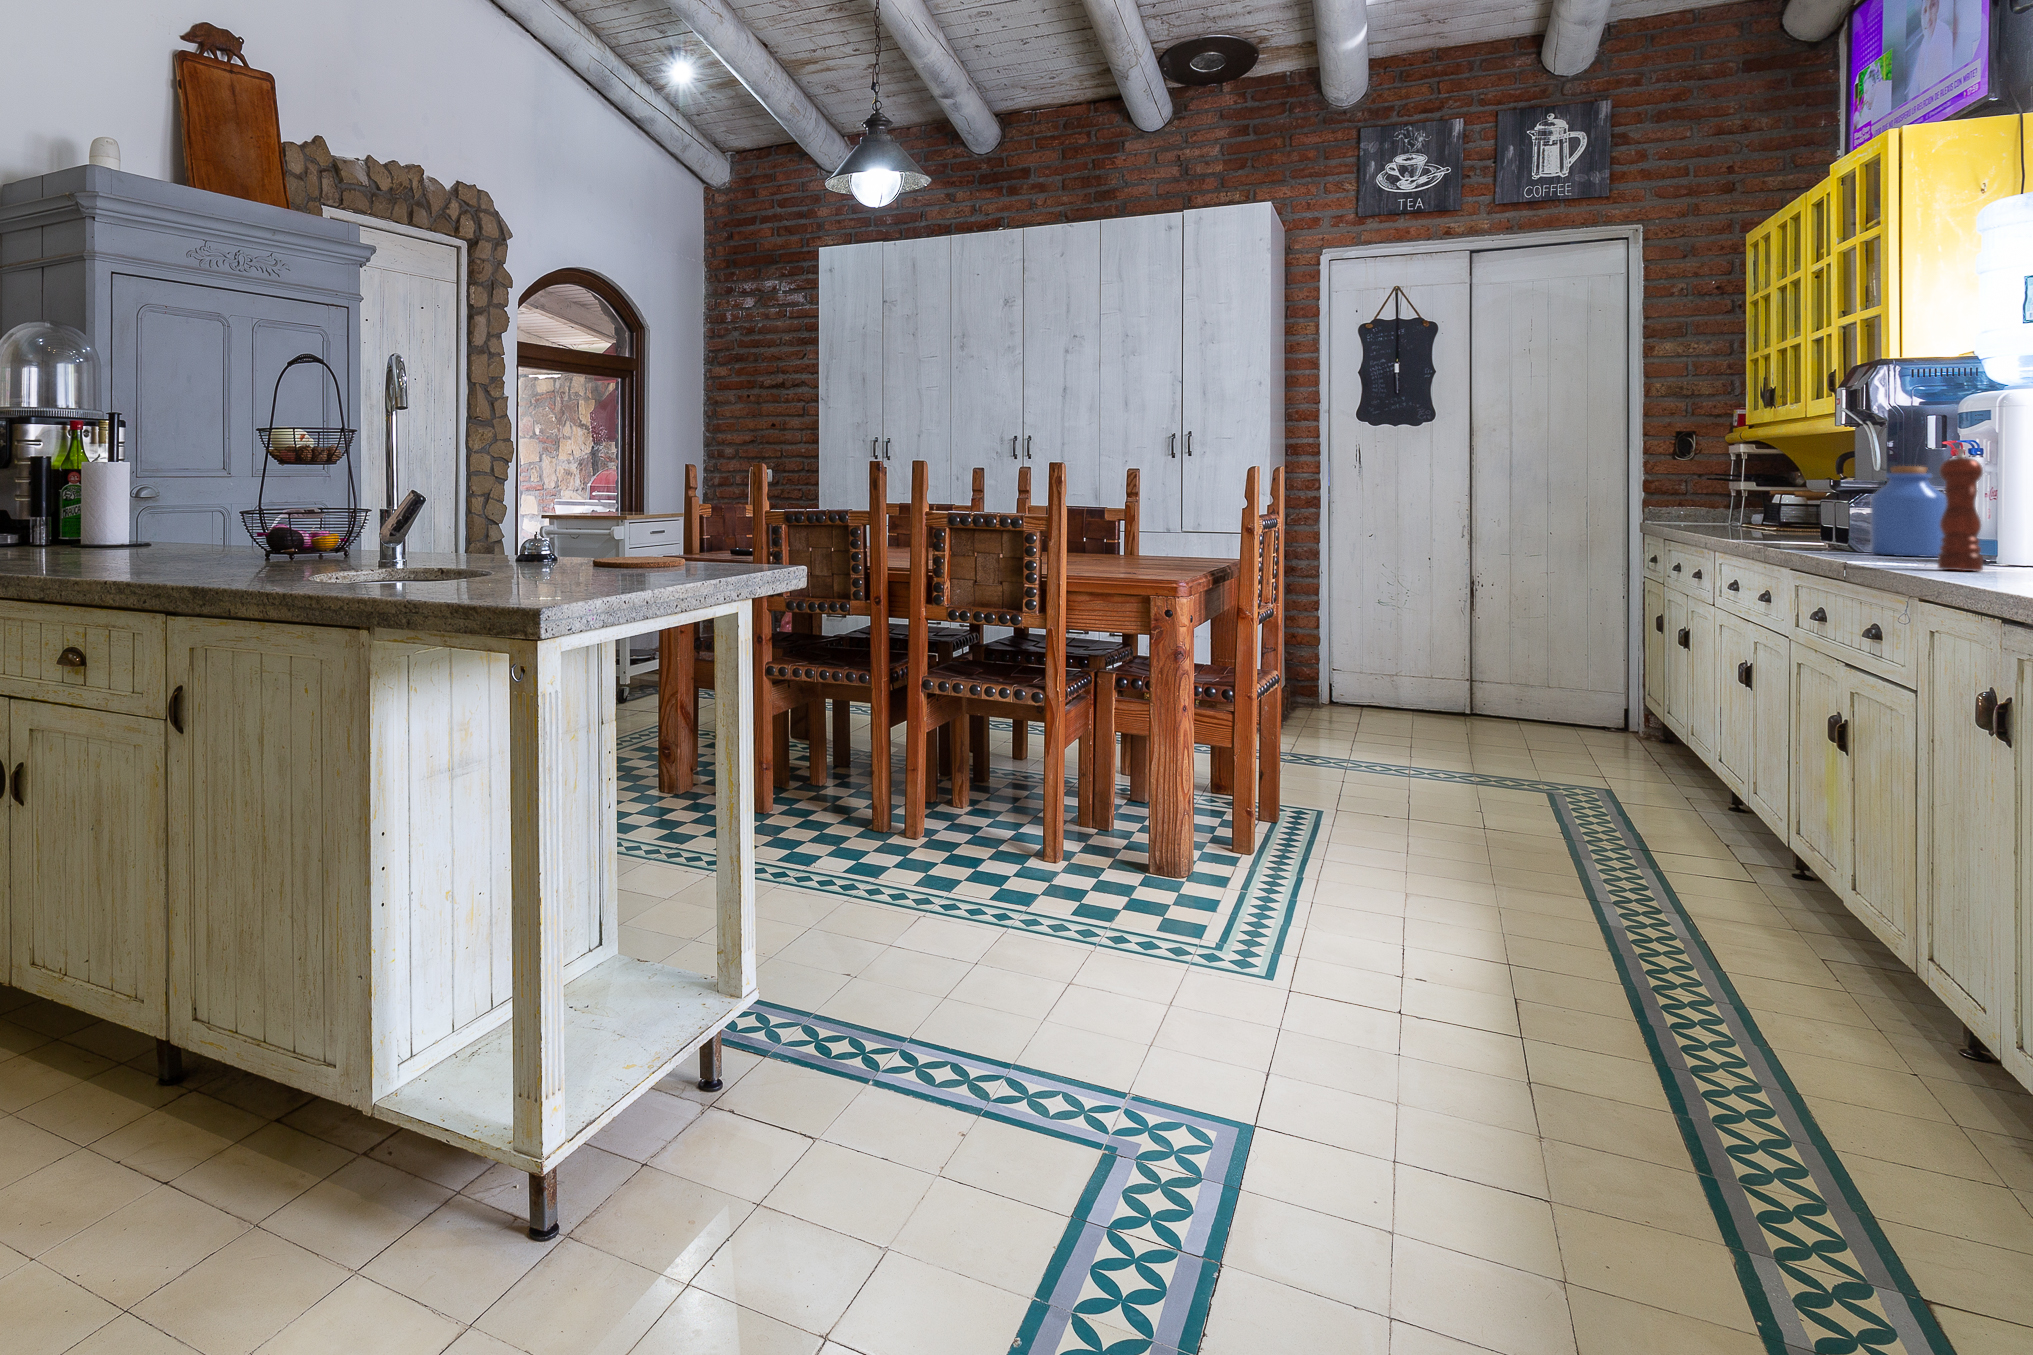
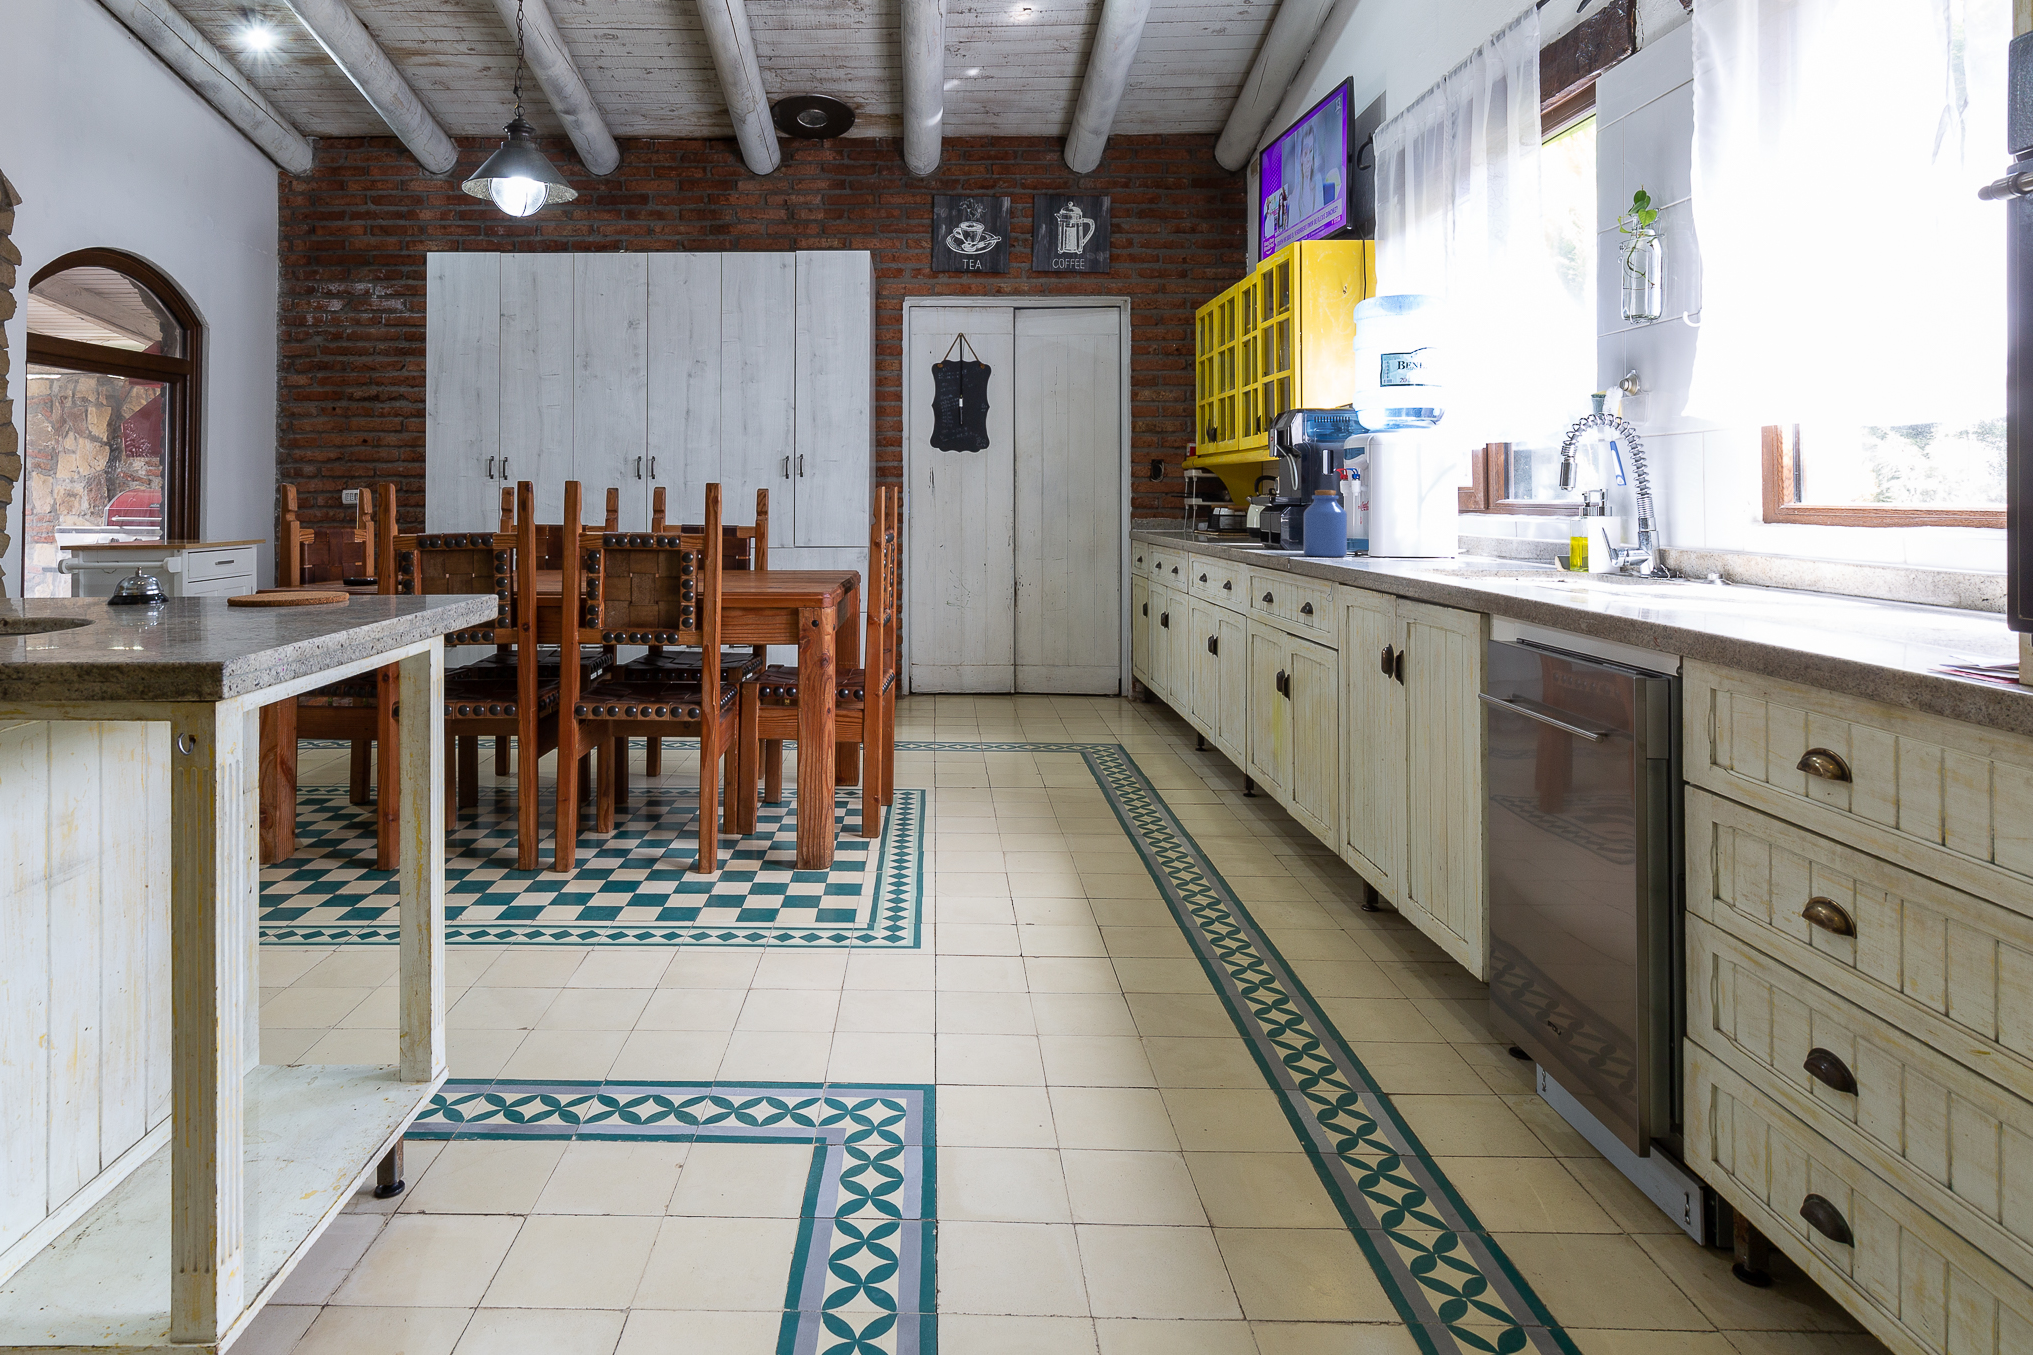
pepper mill: present [1938,449,1983,571] -> none [1354,478,1379,567]

